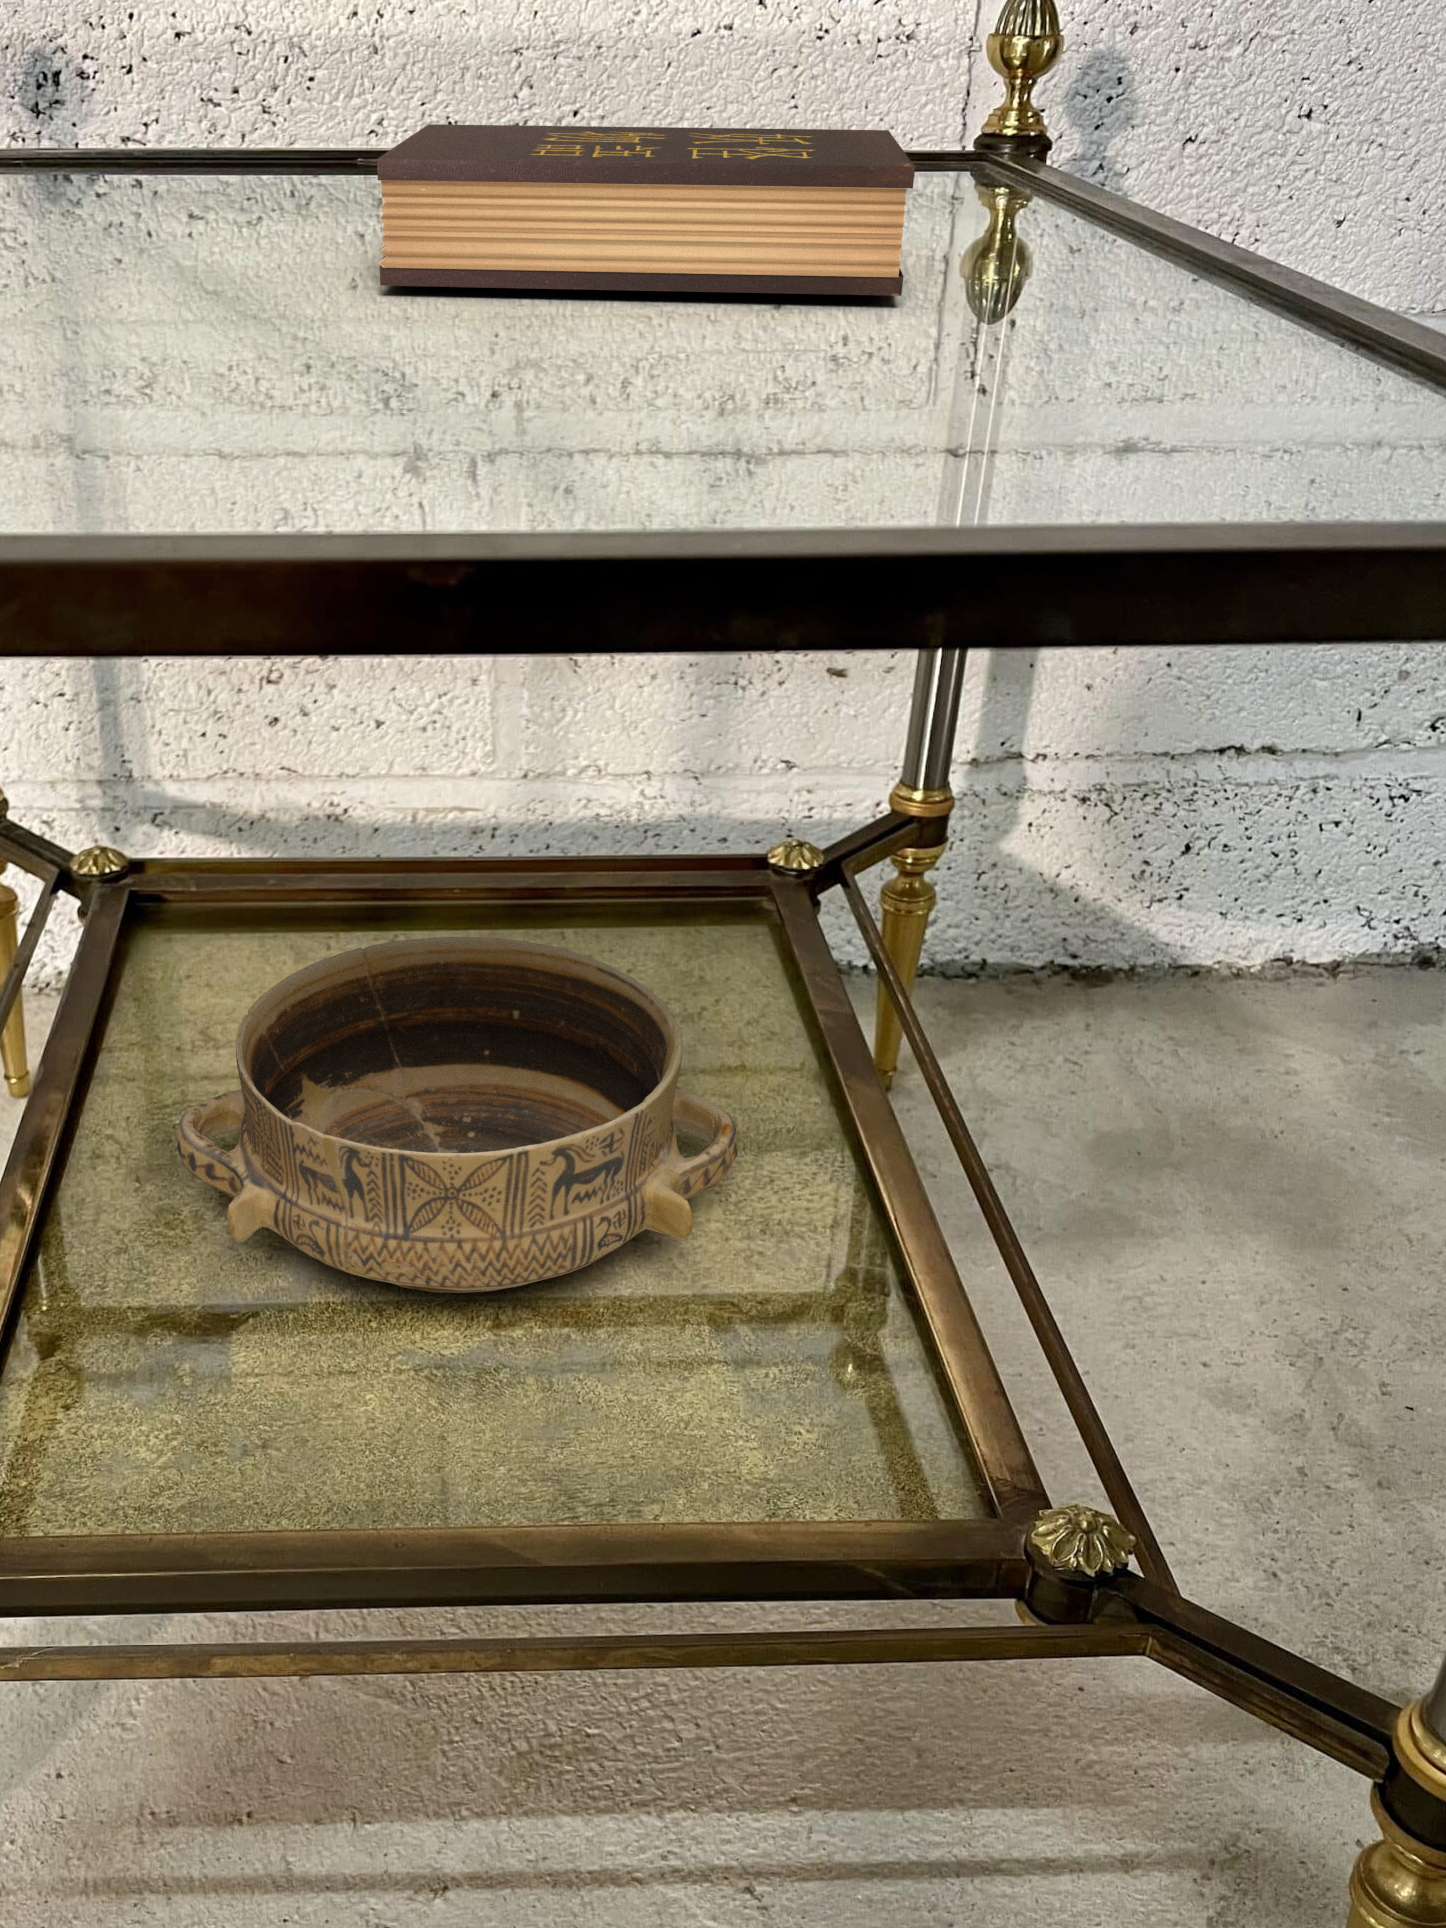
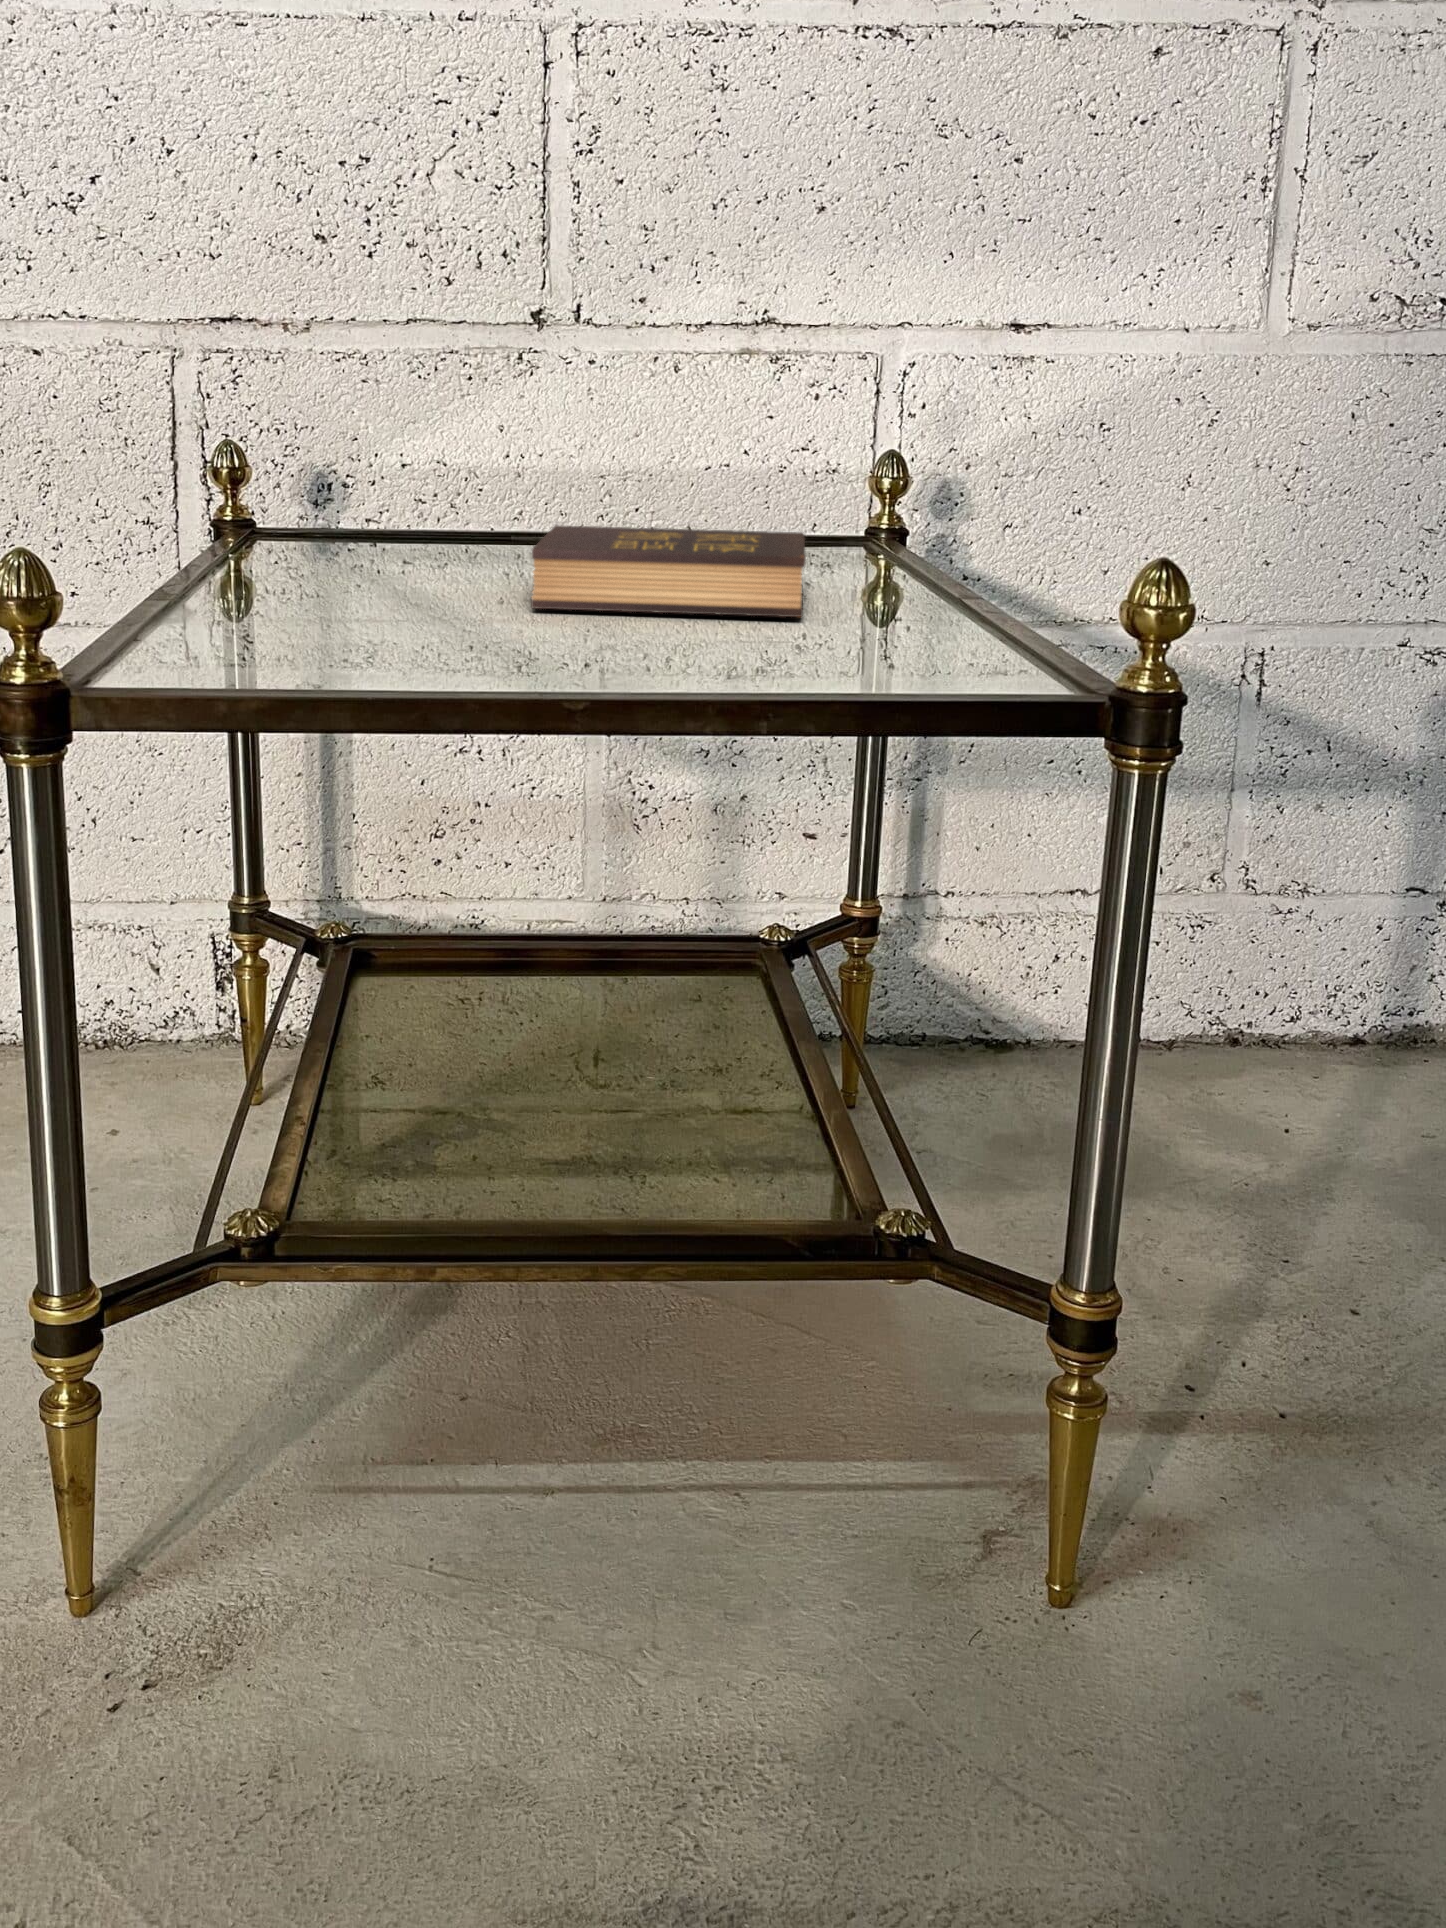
ceramic bowl: present [177,937,738,1293] -> none [403,954,726,1142]

